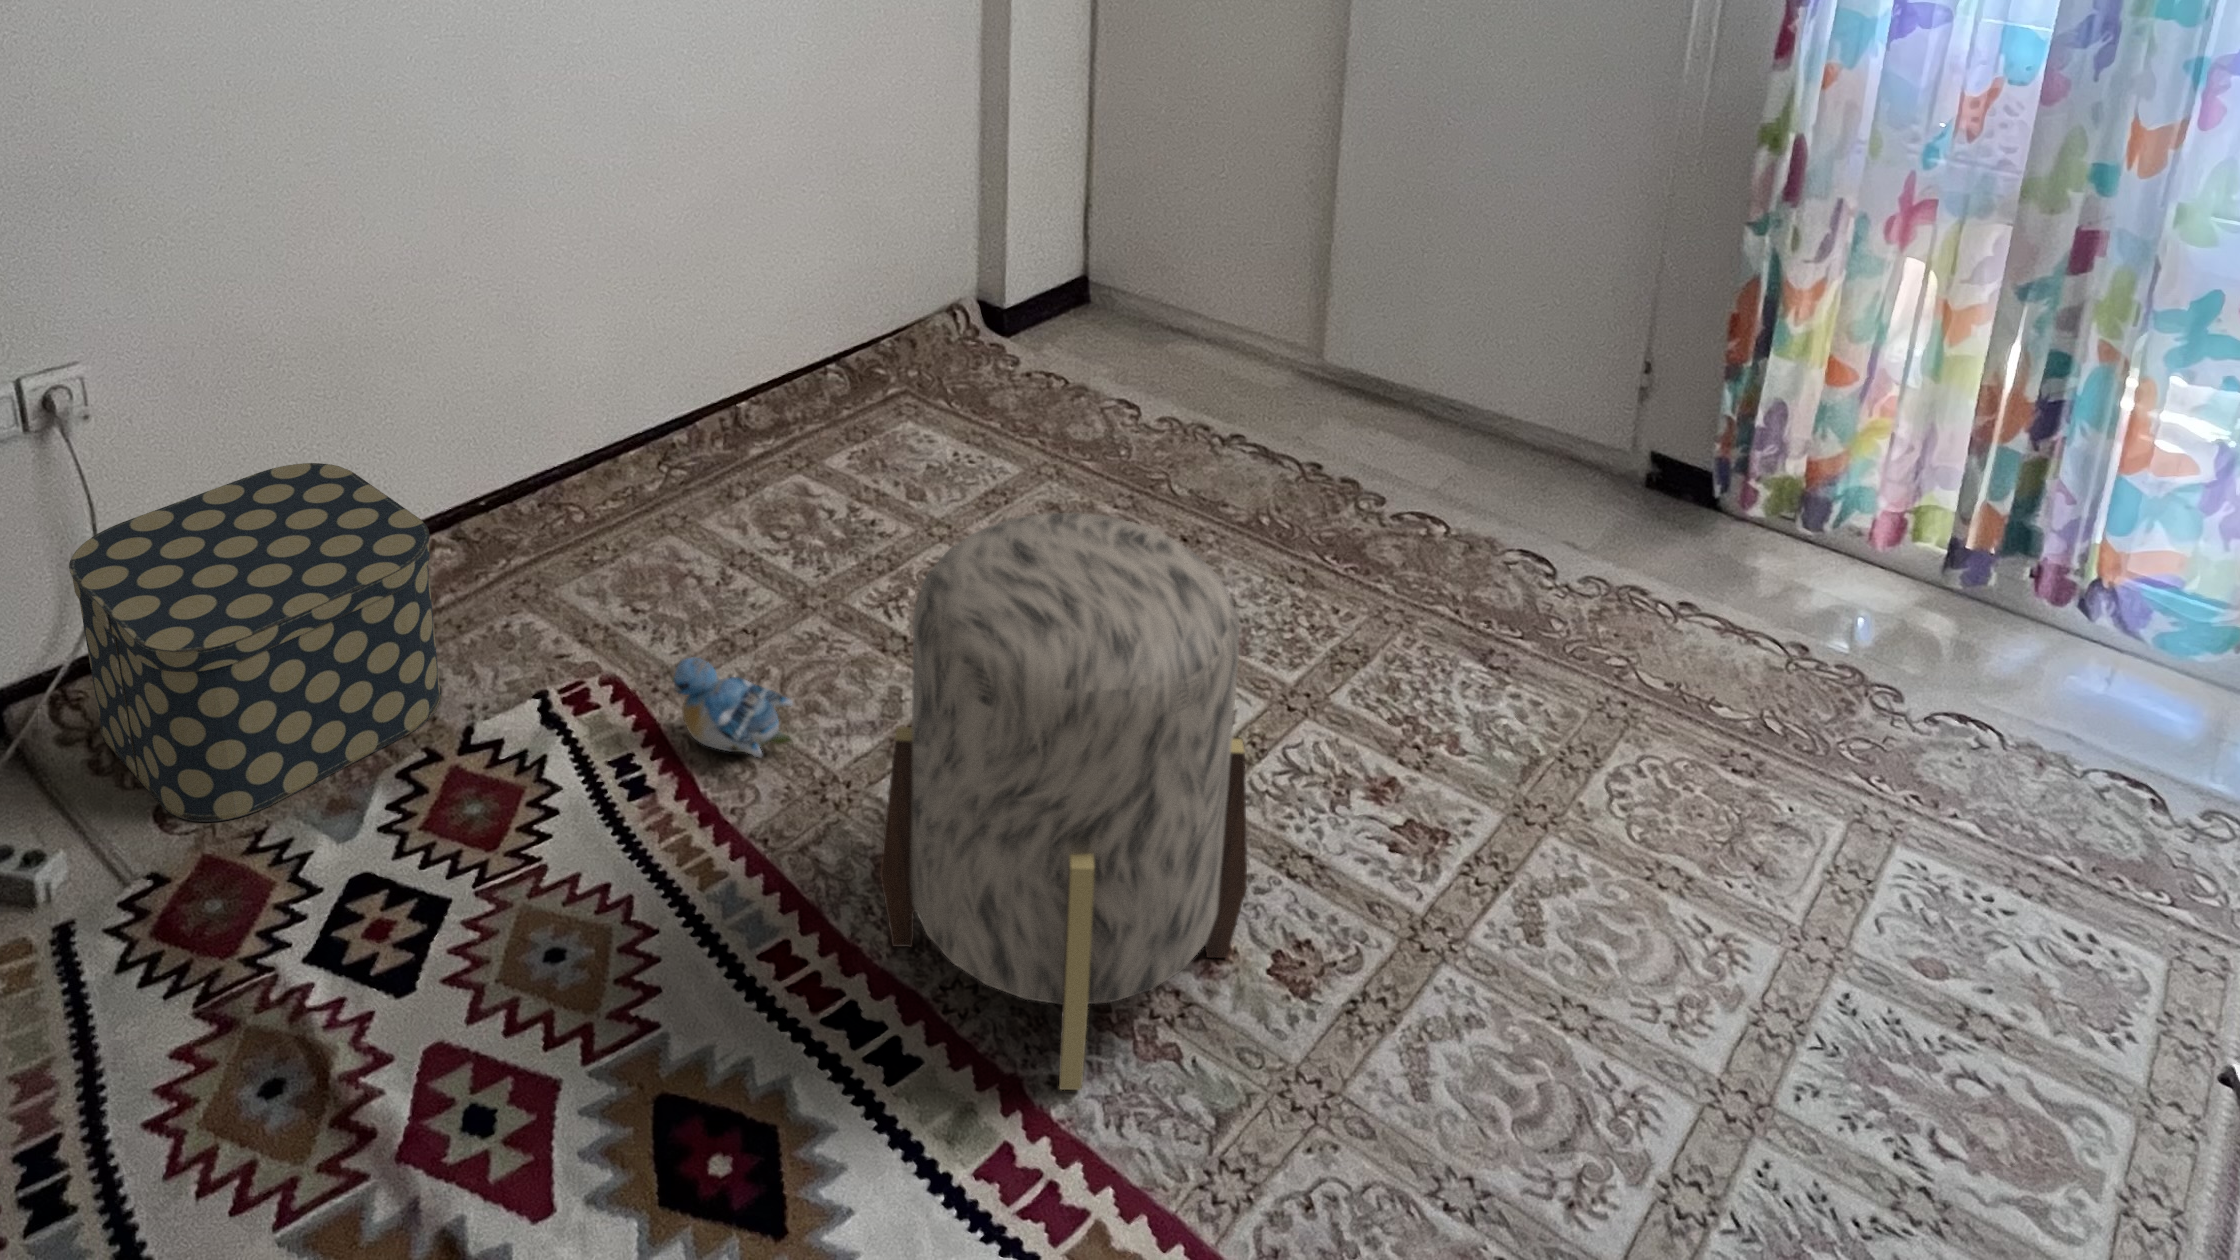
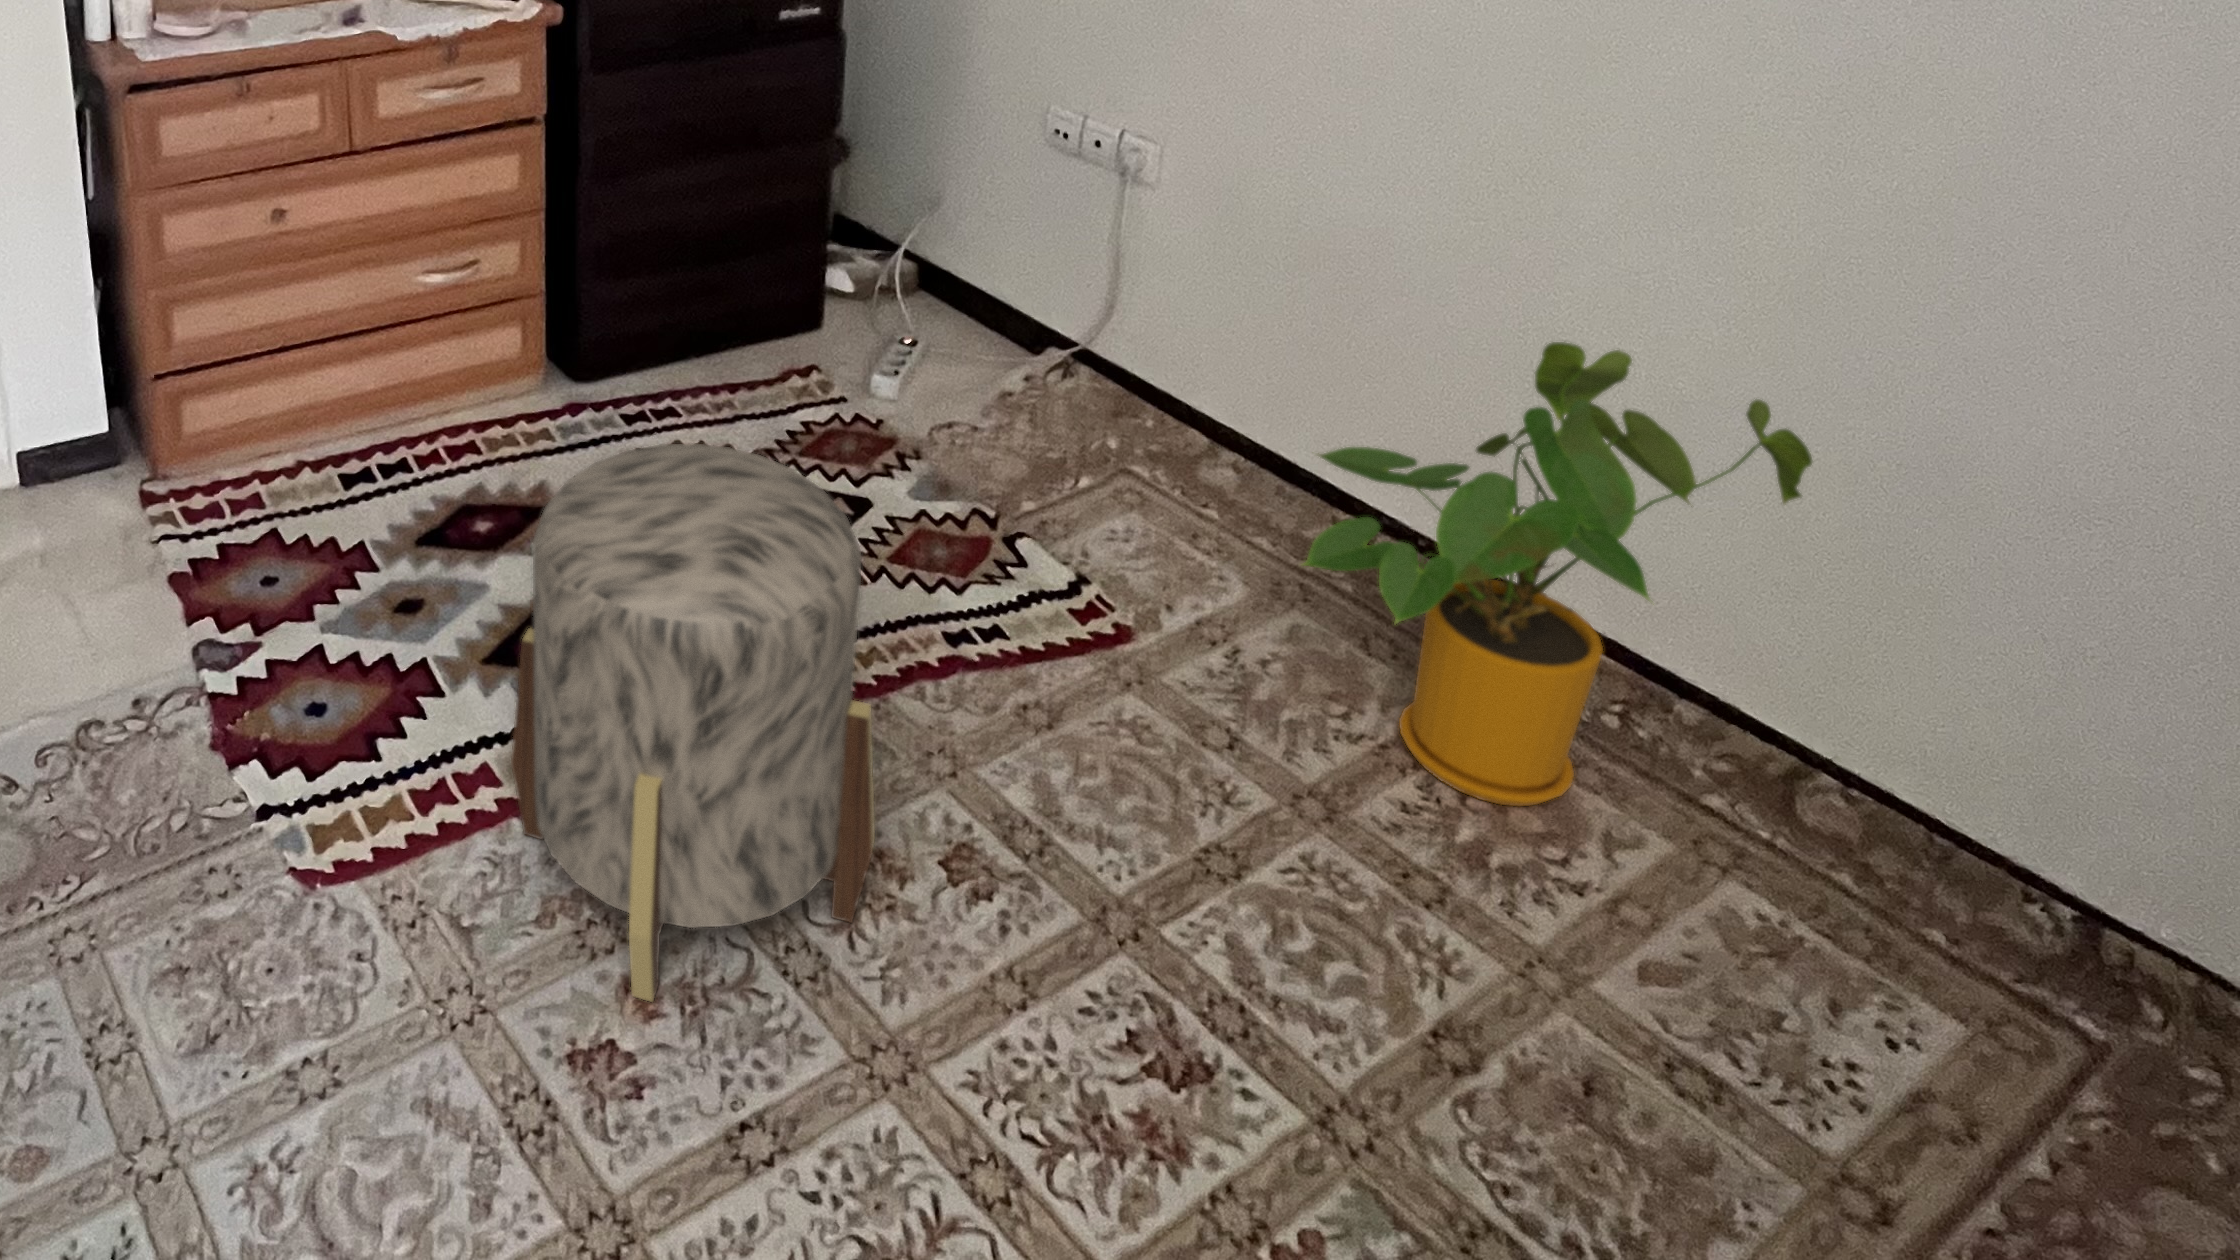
house plant: none [589,199,853,550] -> present [1303,342,1812,806]
storage box: present [69,463,441,822] -> none [933,269,1243,538]
plush toy: present [672,658,793,757] -> none [959,596,1056,724]

